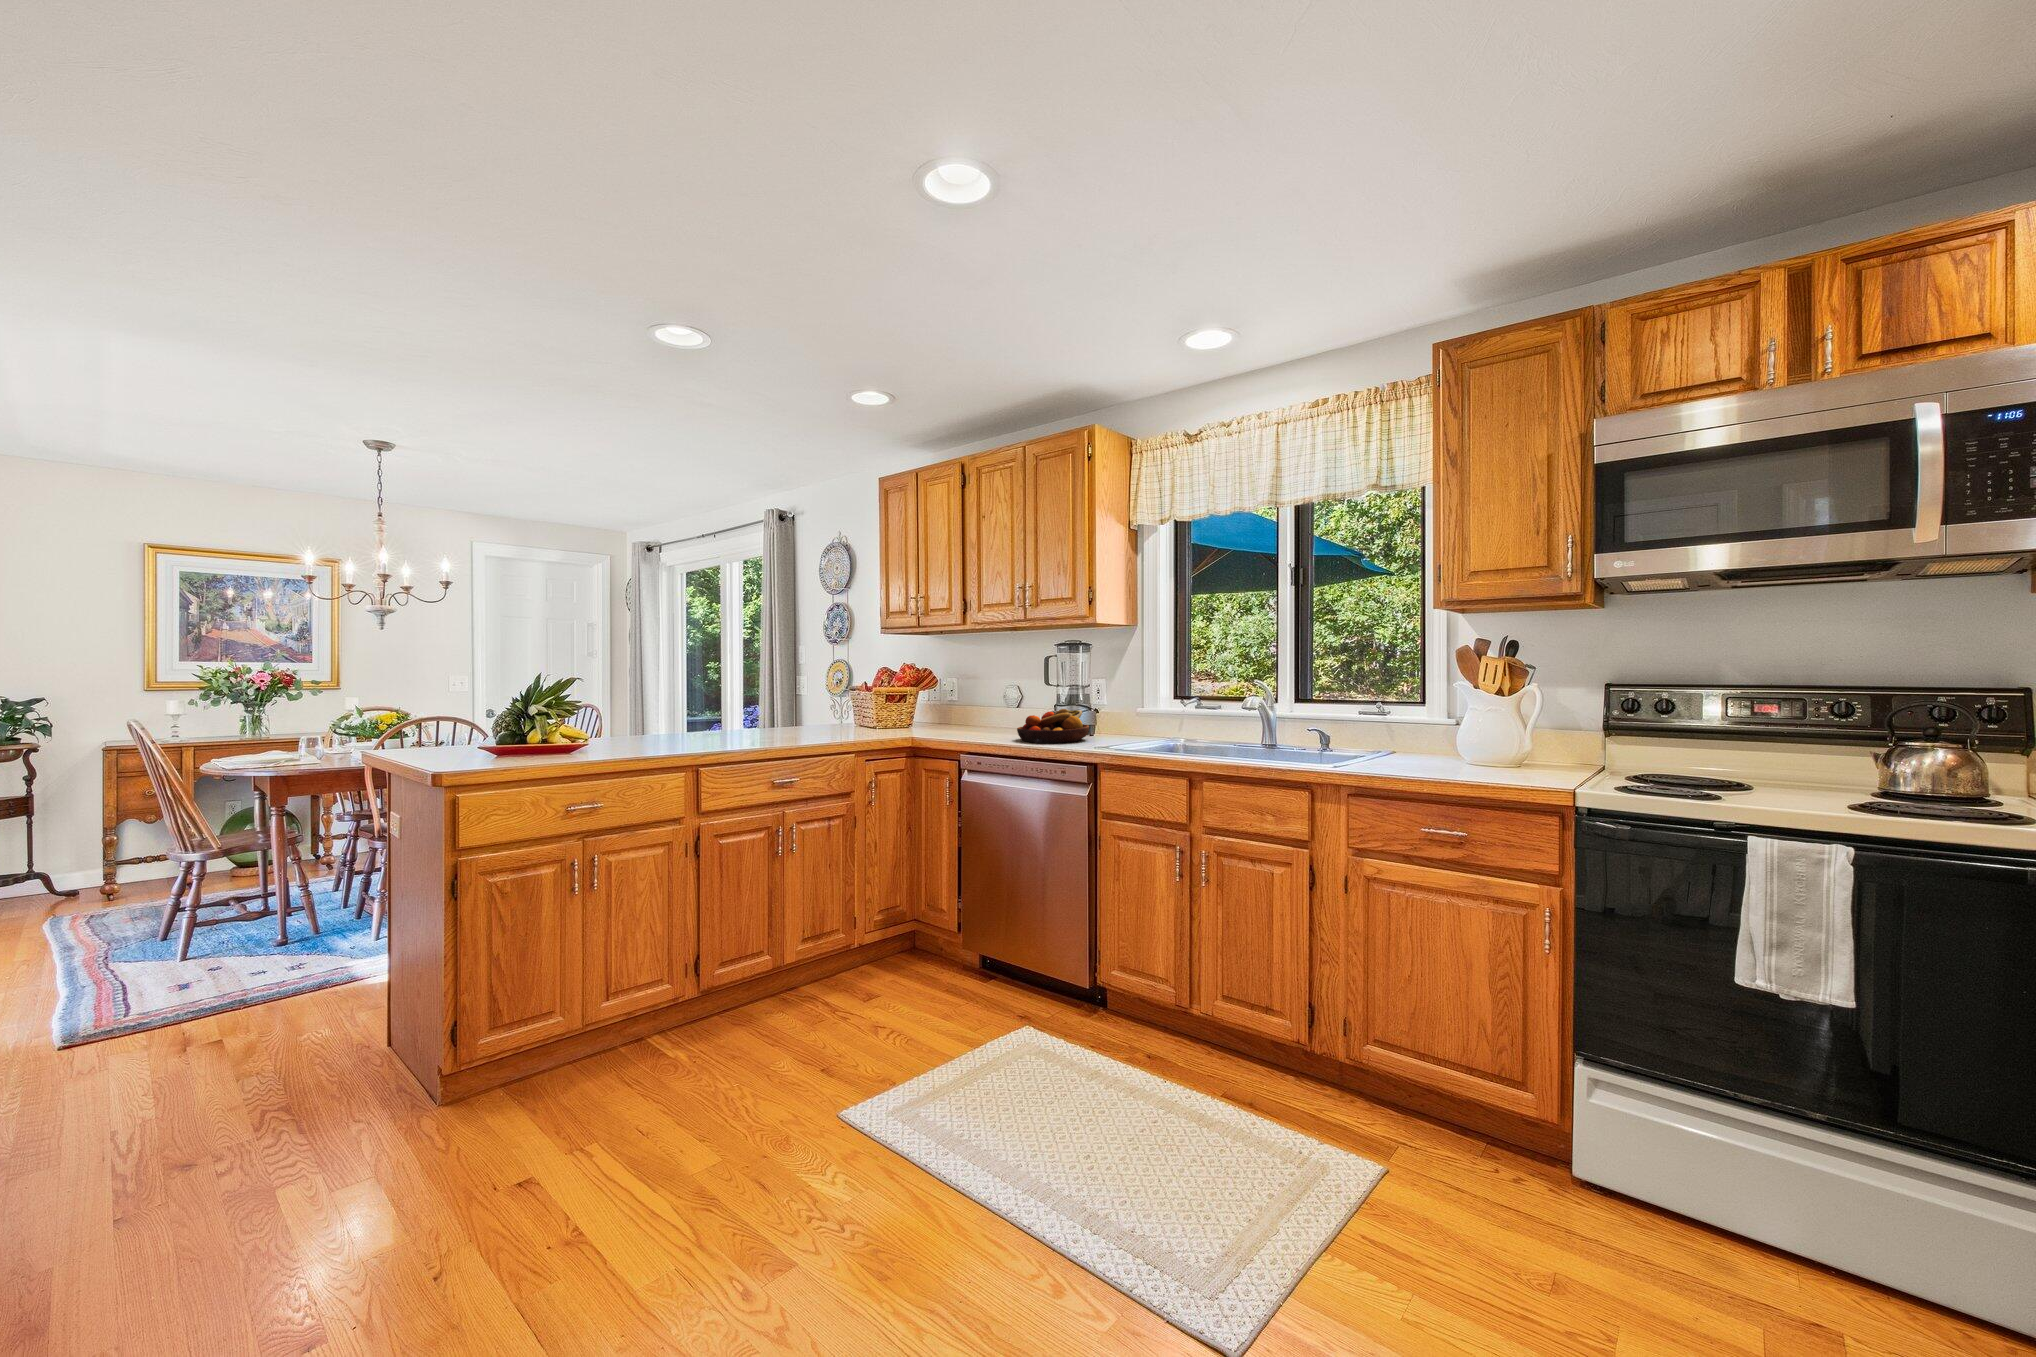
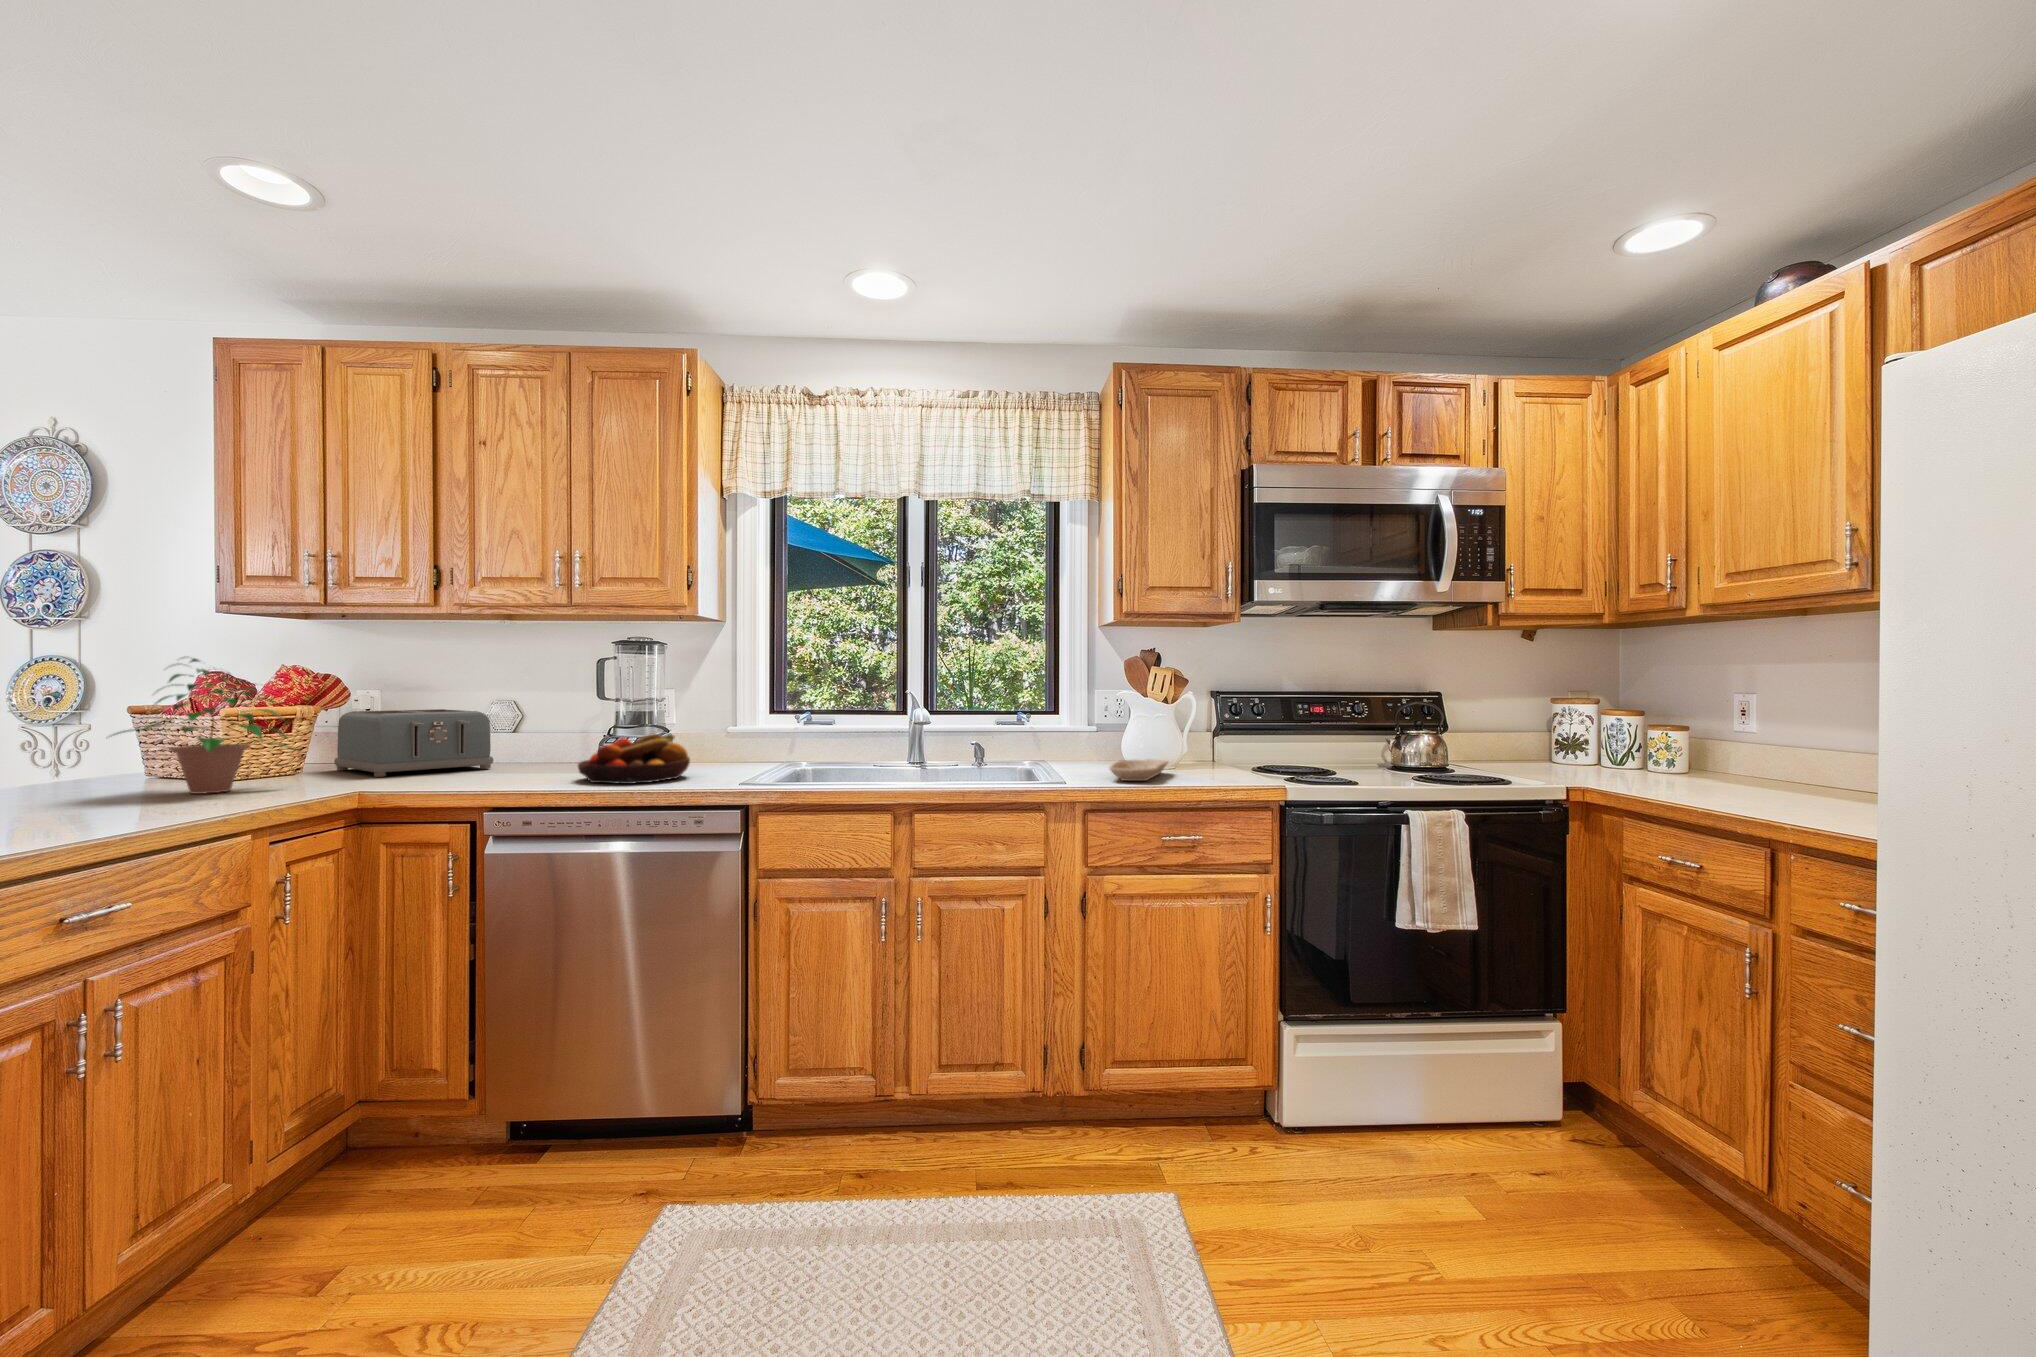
potted plant: none [820,660,899,733] -> present [113,658,294,794]
toaster: none [936,689,1005,730] -> present [334,709,493,777]
tray: none [1388,752,1493,773] -> present [1109,759,1168,781]

